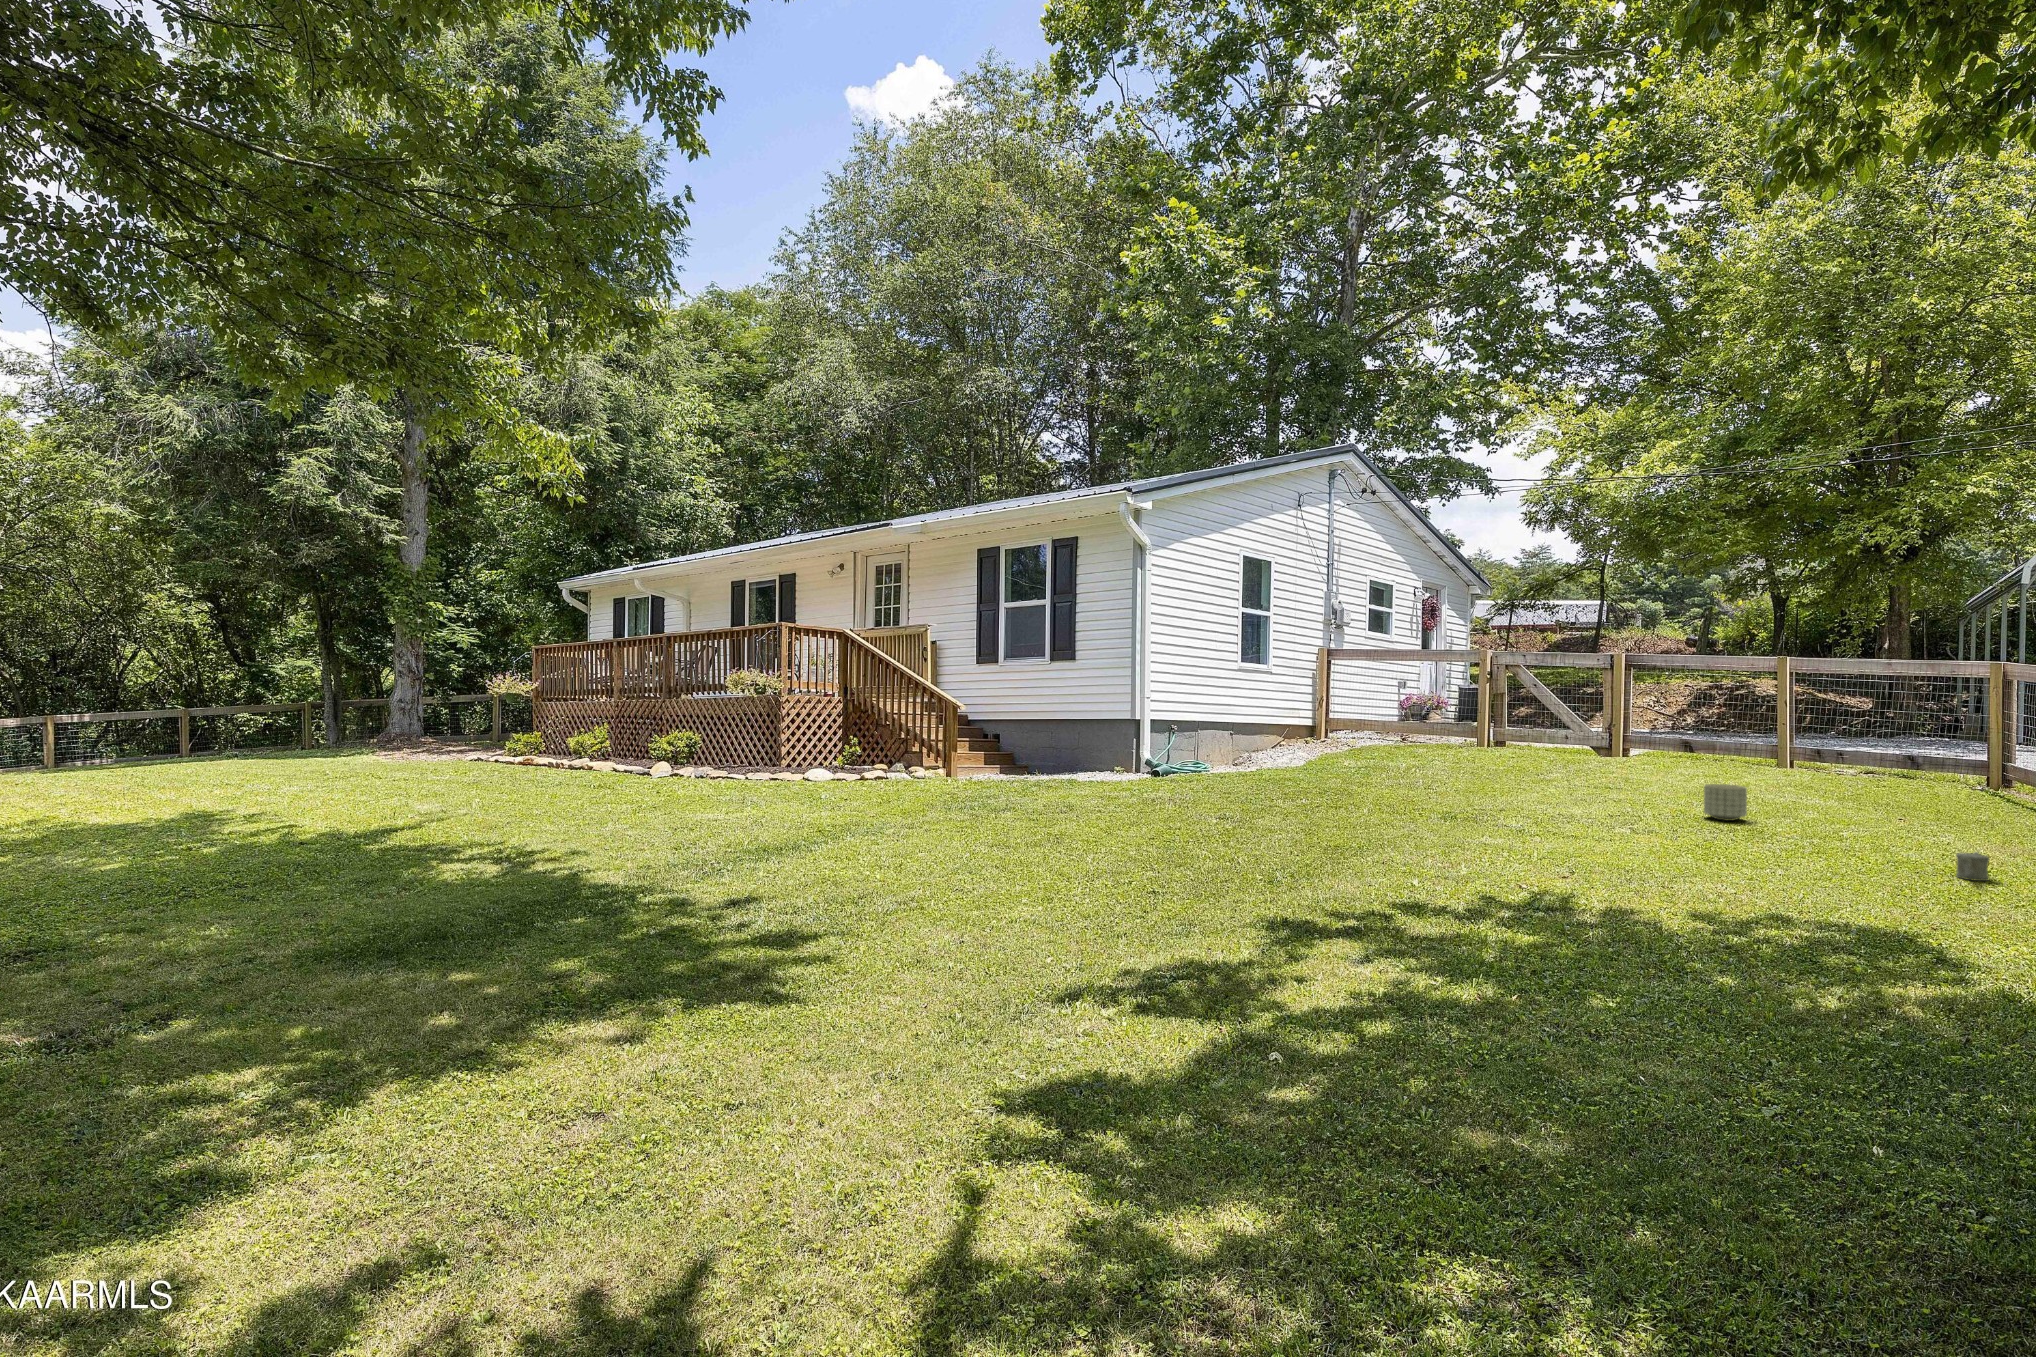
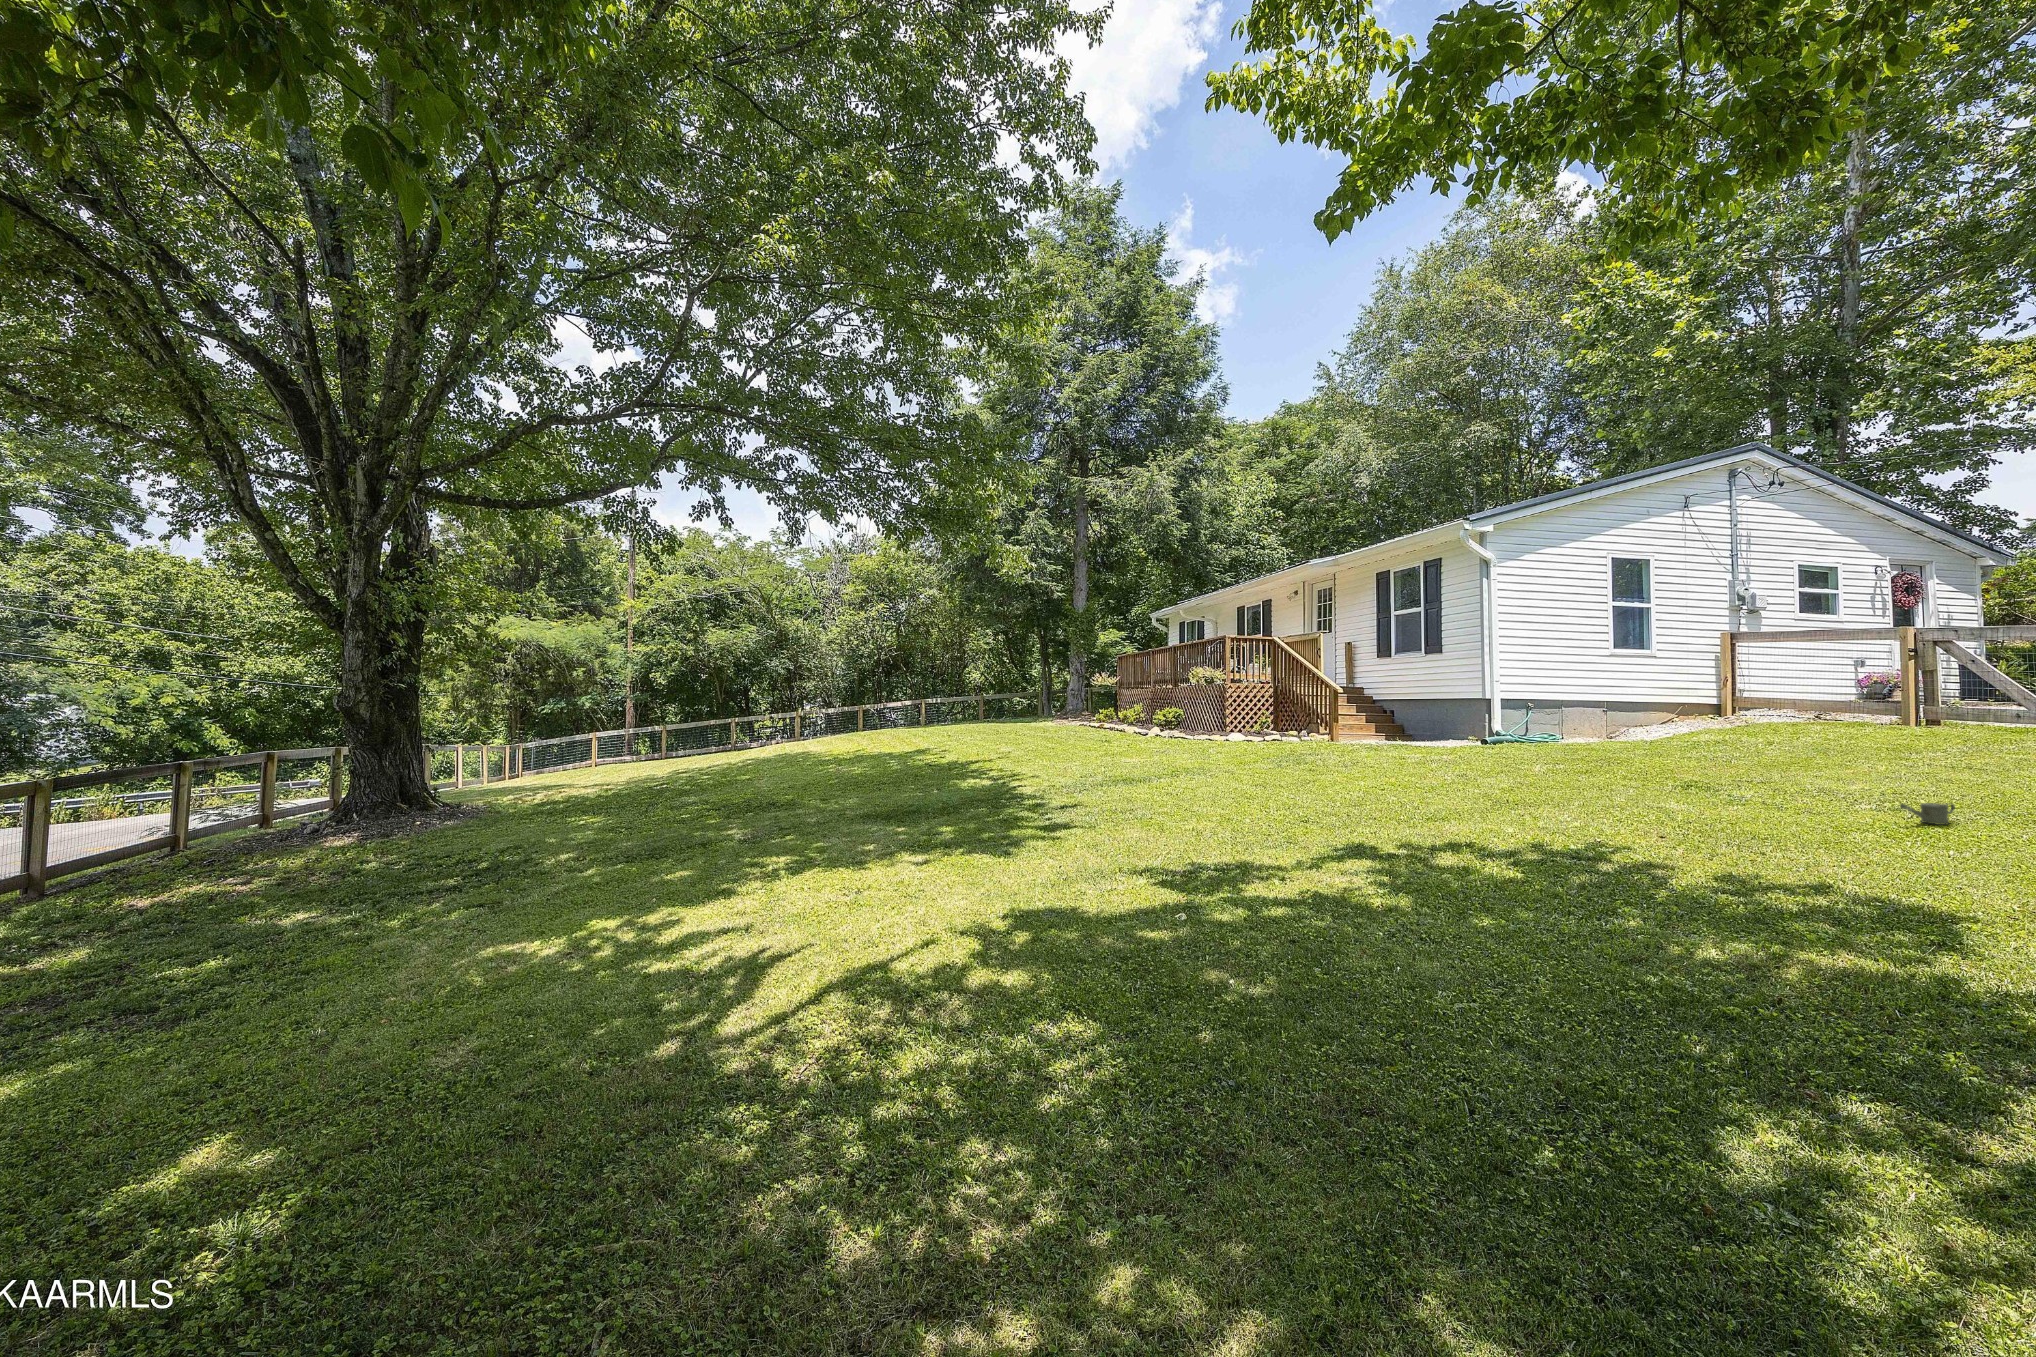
planter: present [1704,784,1747,821] -> none [1836,751,1879,781]

